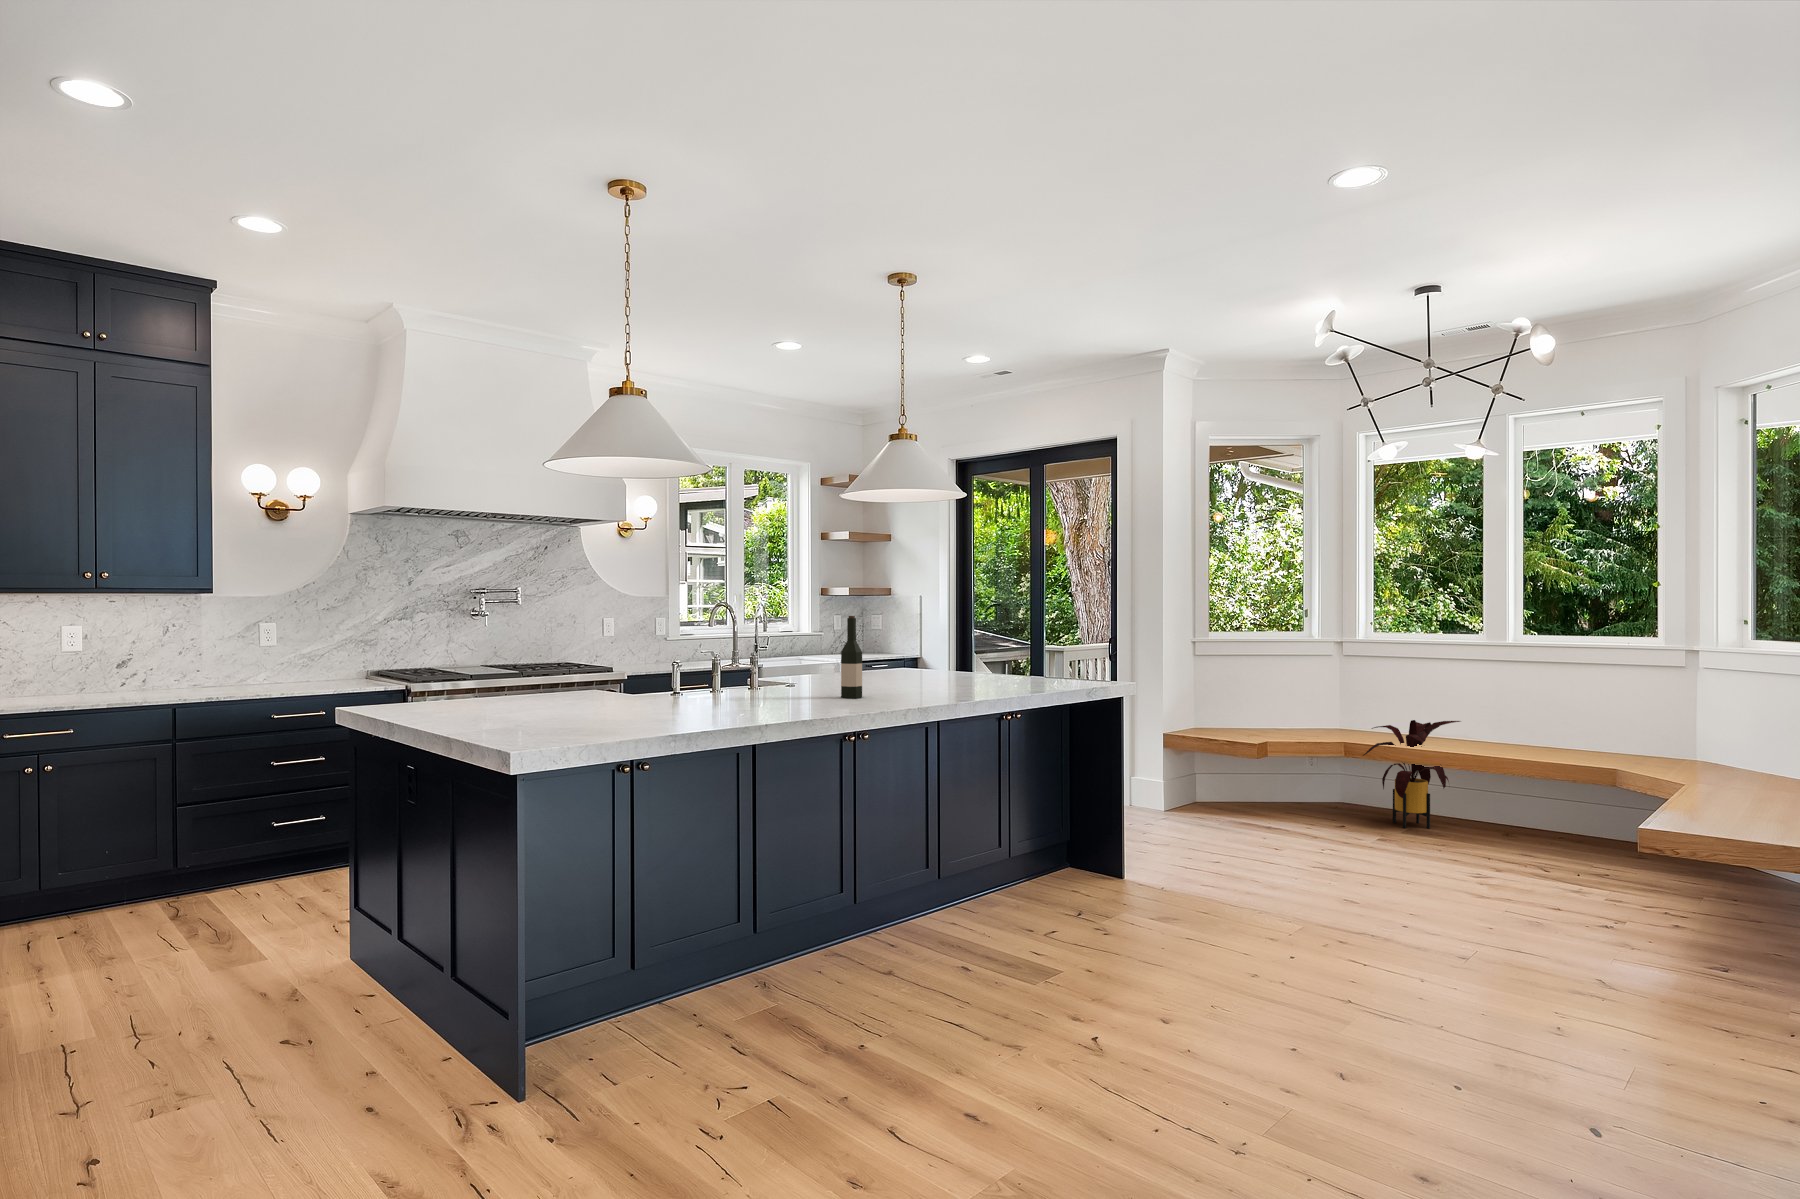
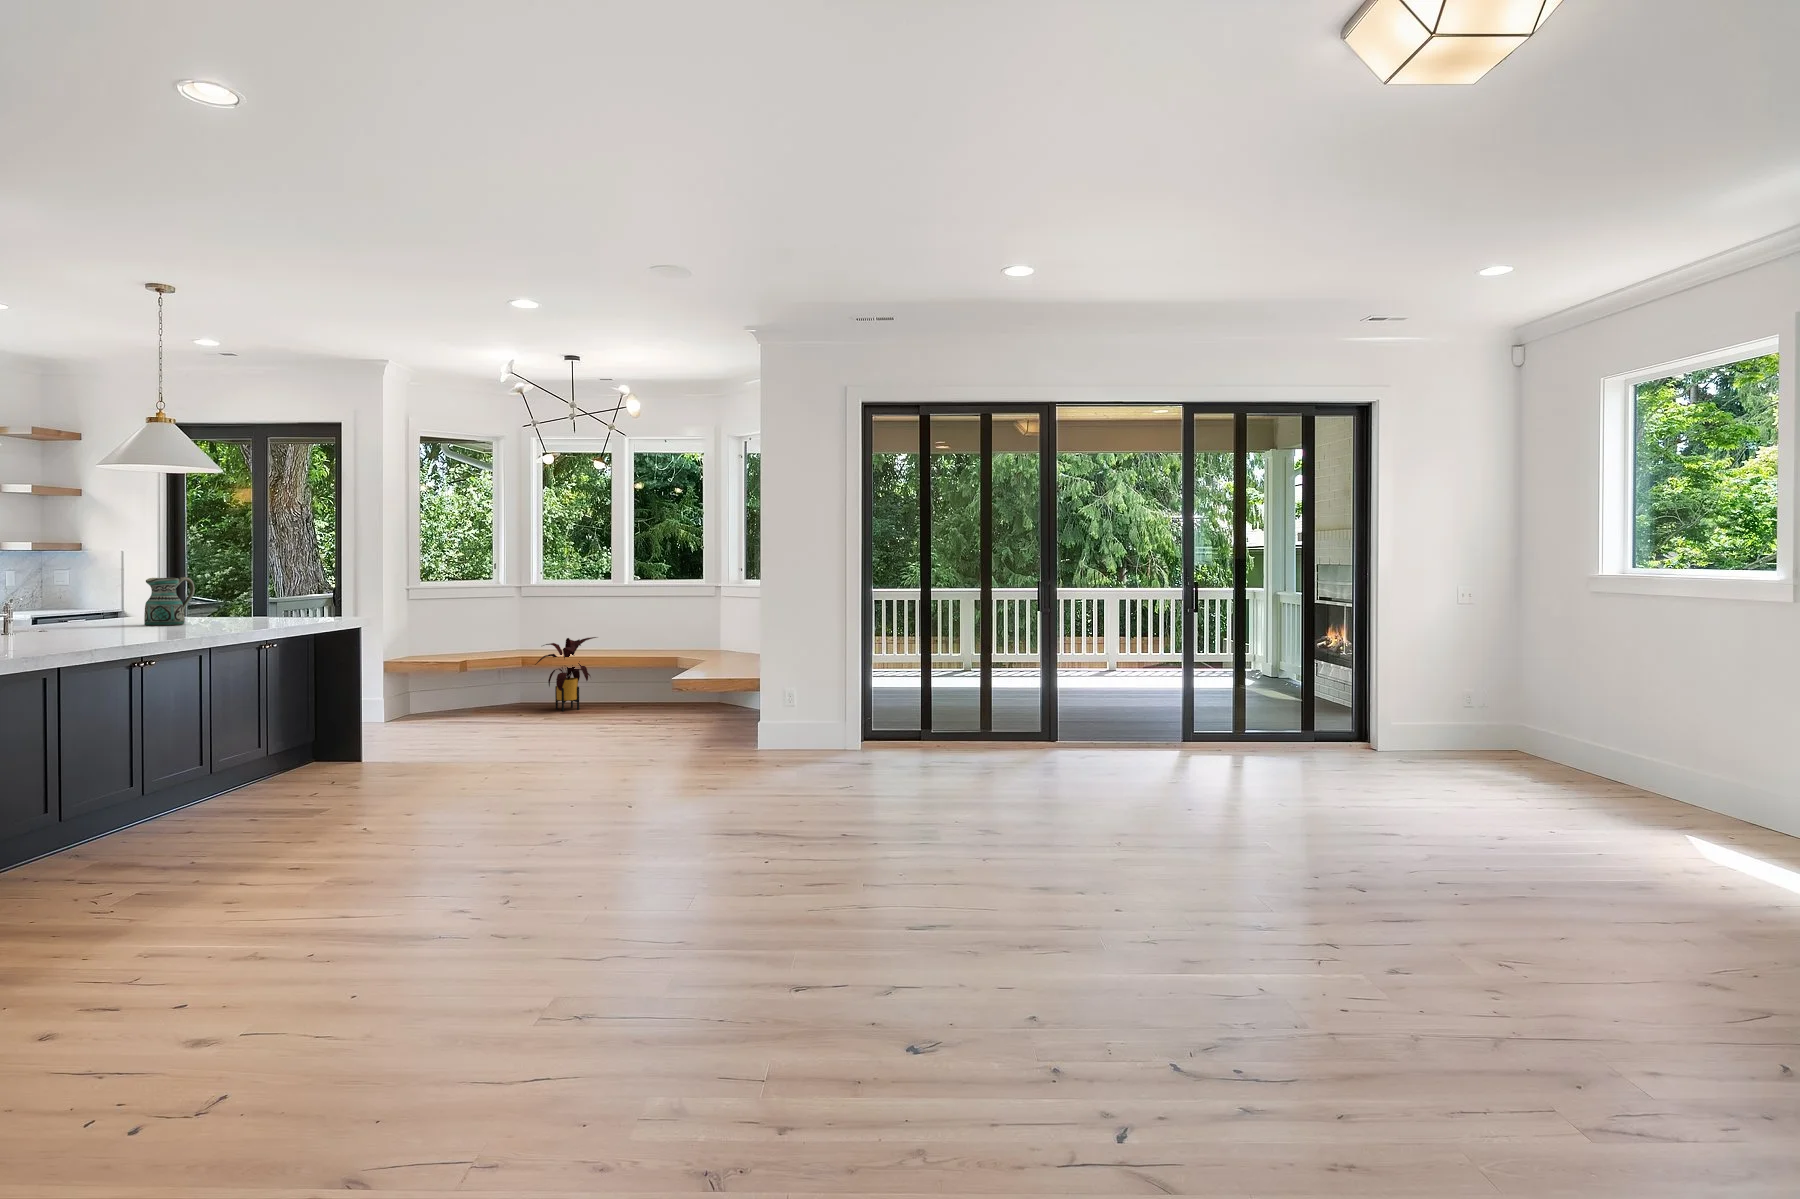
wine bottle: present [841,616,862,698] -> none [116,570,139,636]
ceramic pitcher: none [890,625,941,684] -> present [144,577,195,626]

